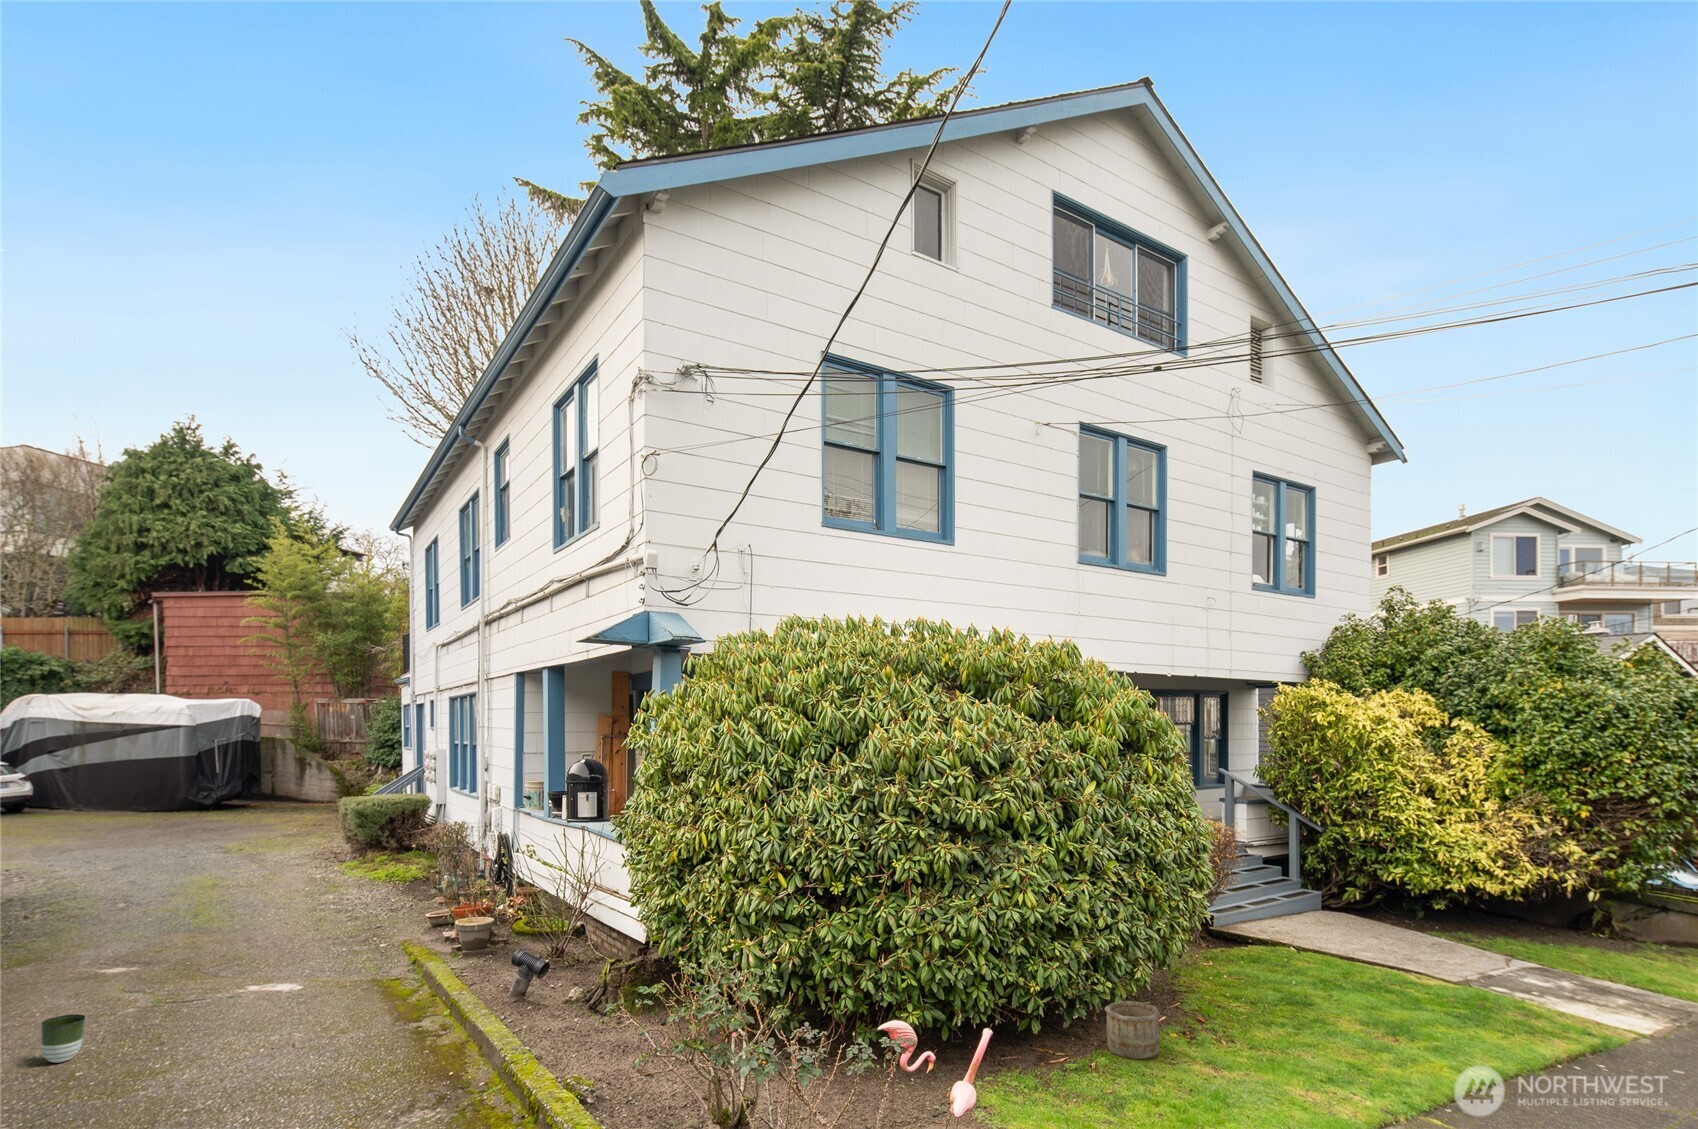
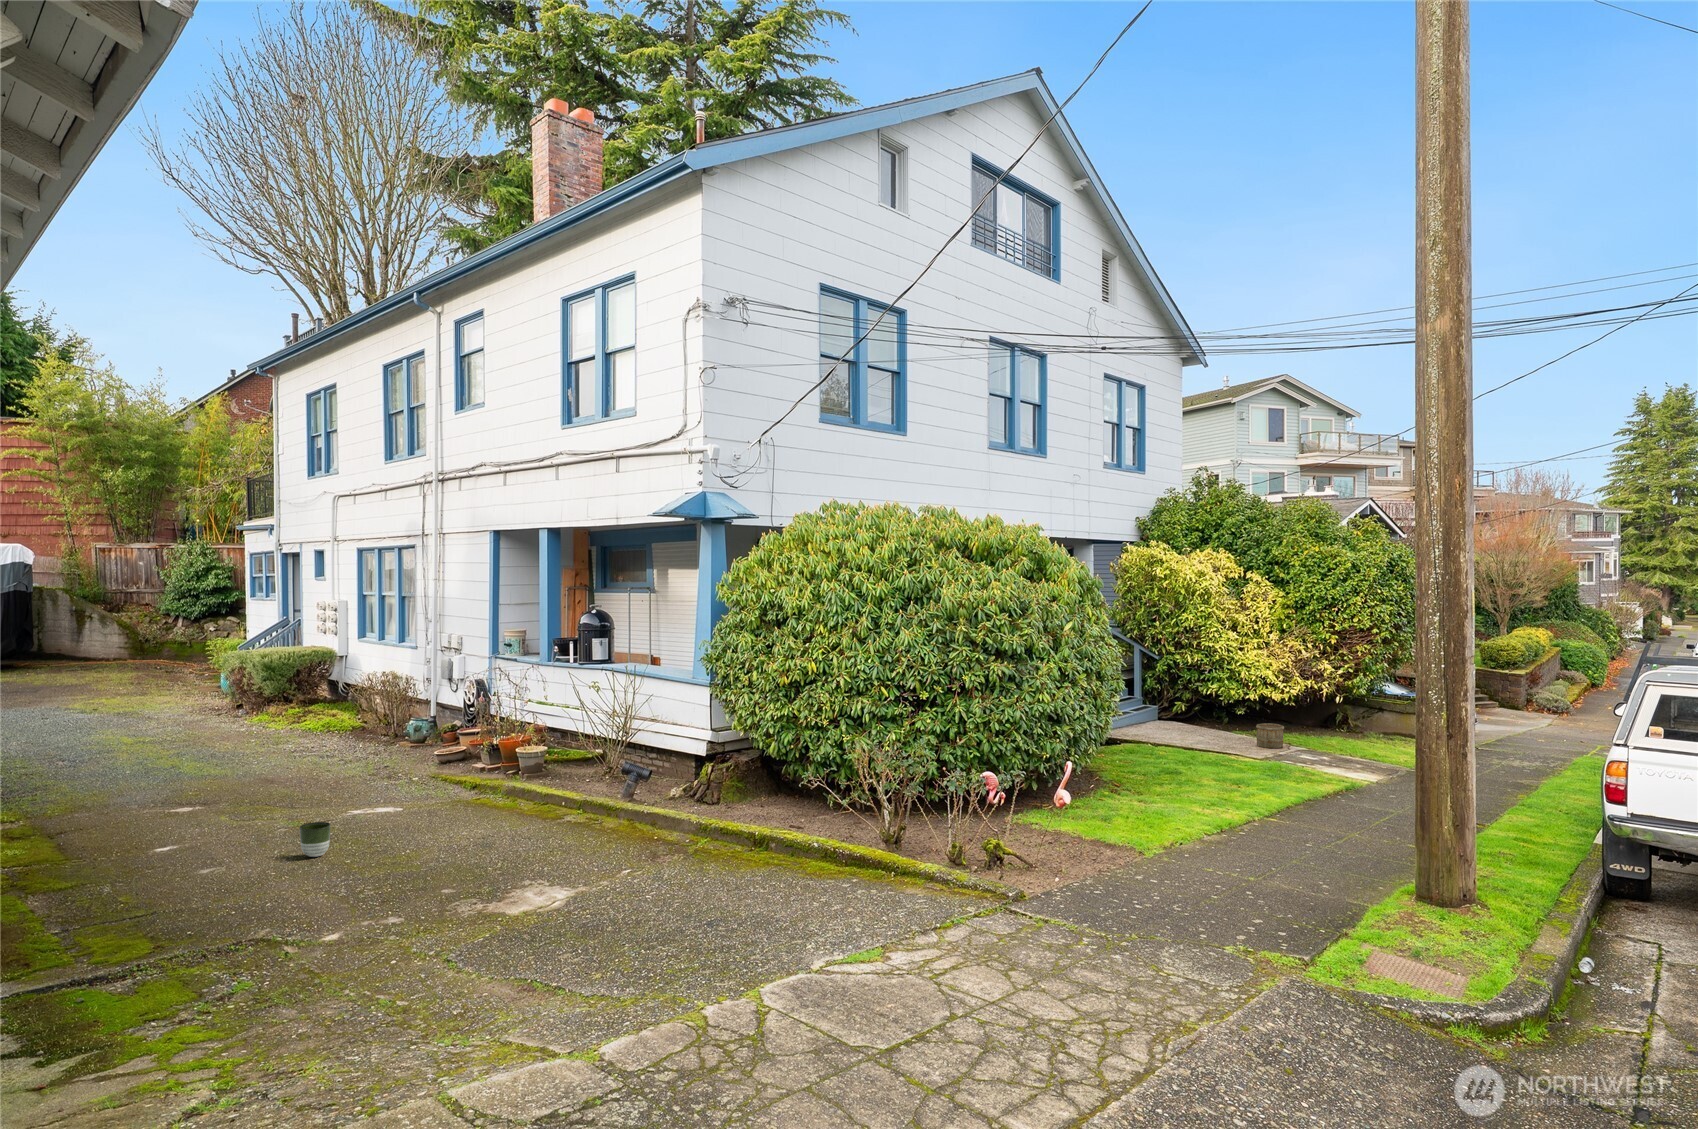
wooden bucket: present [1105,1001,1160,1059] -> present [1256,723,1284,748]

